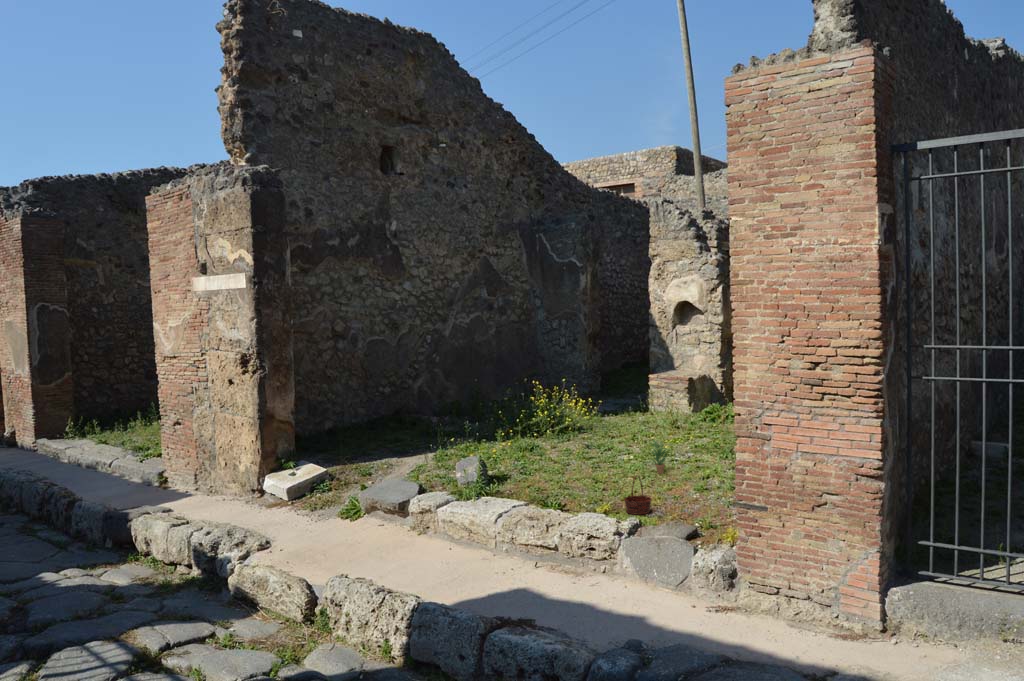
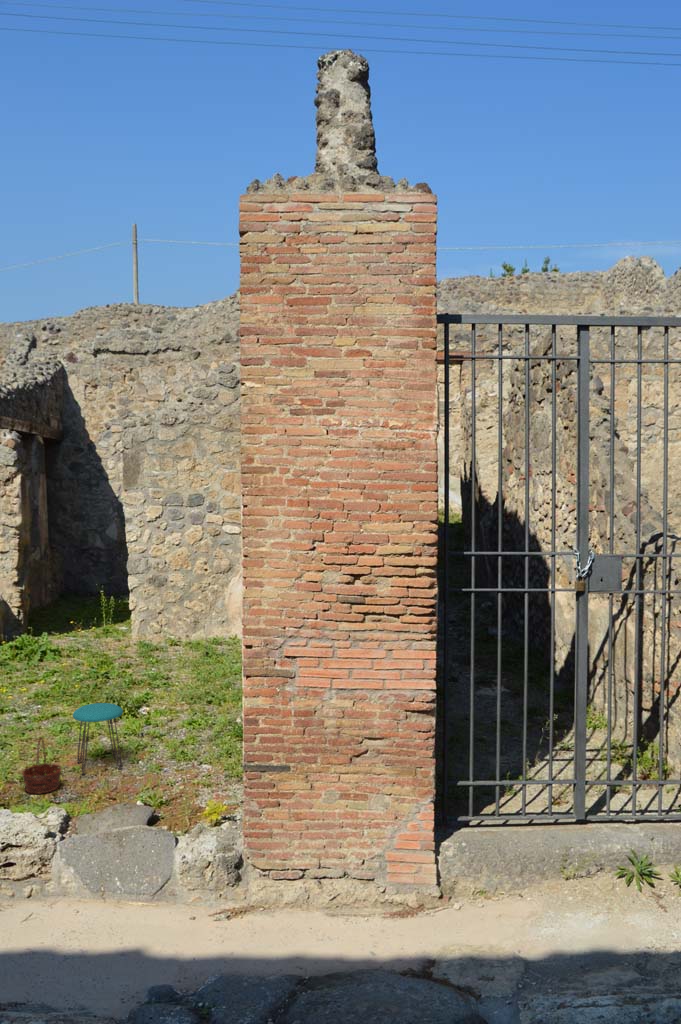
potted plant: present [652,440,666,474] -> none [17,677,43,723]
stool: none [665,459,702,509] -> present [73,703,123,775]

